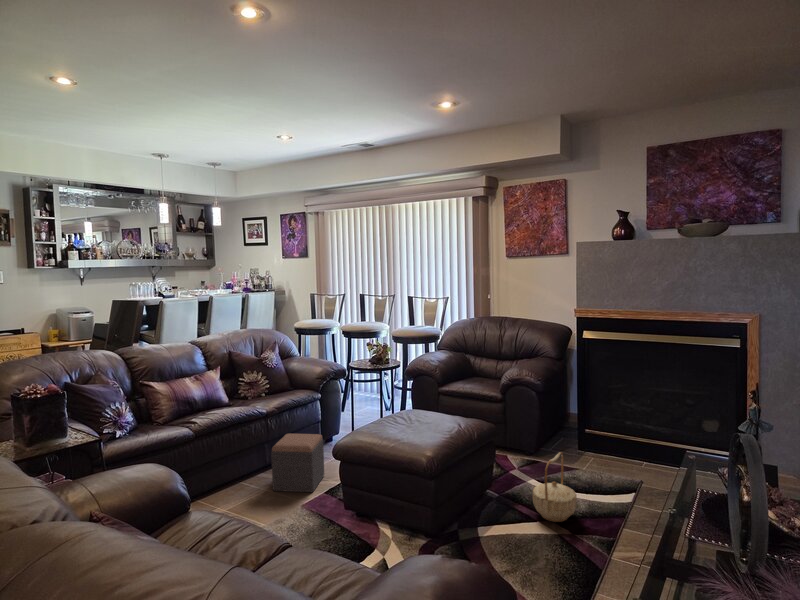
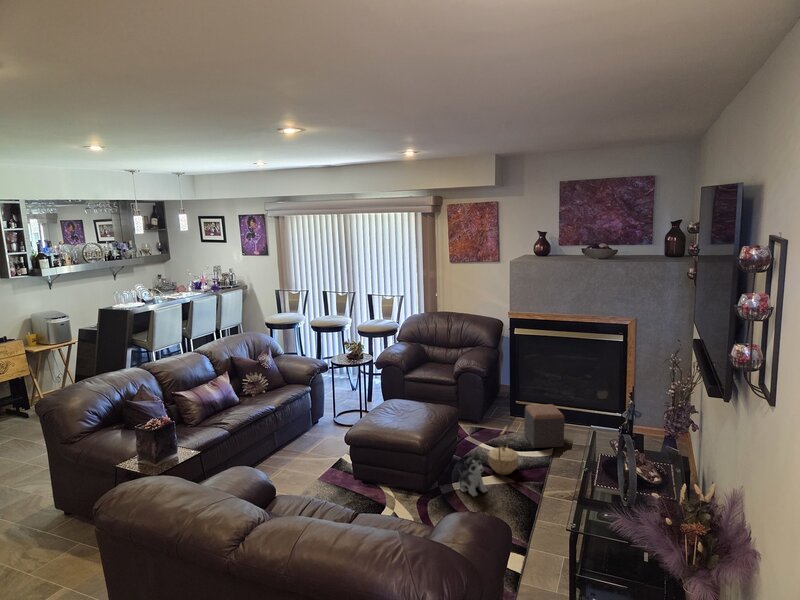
footstool: present [271,434,324,492] -> present [524,404,565,448]
plush toy: none [485,483,524,548] -> present [459,453,487,496]

